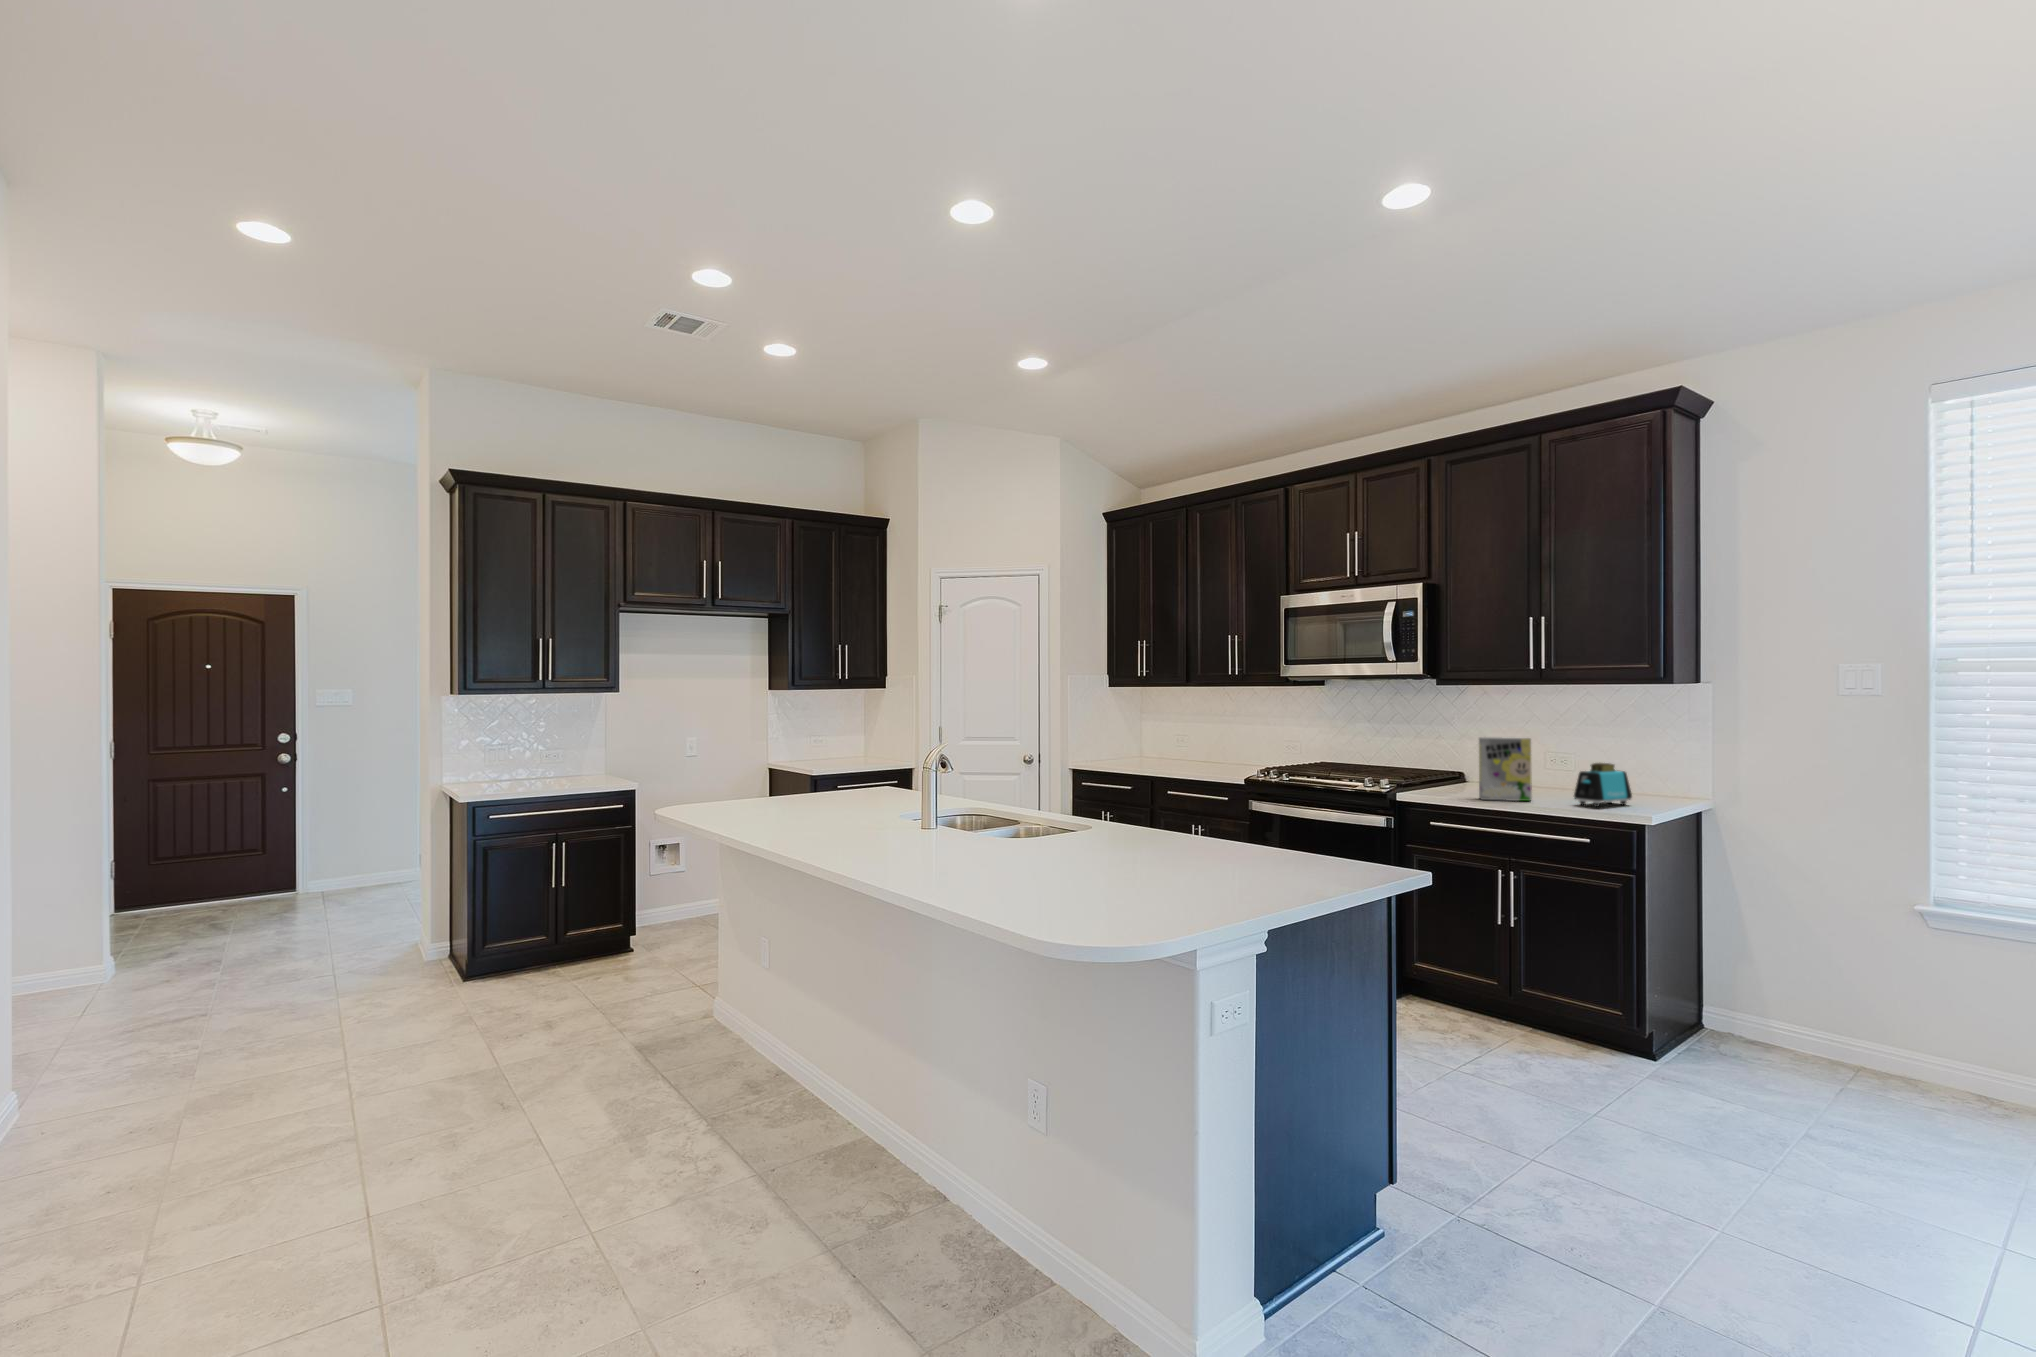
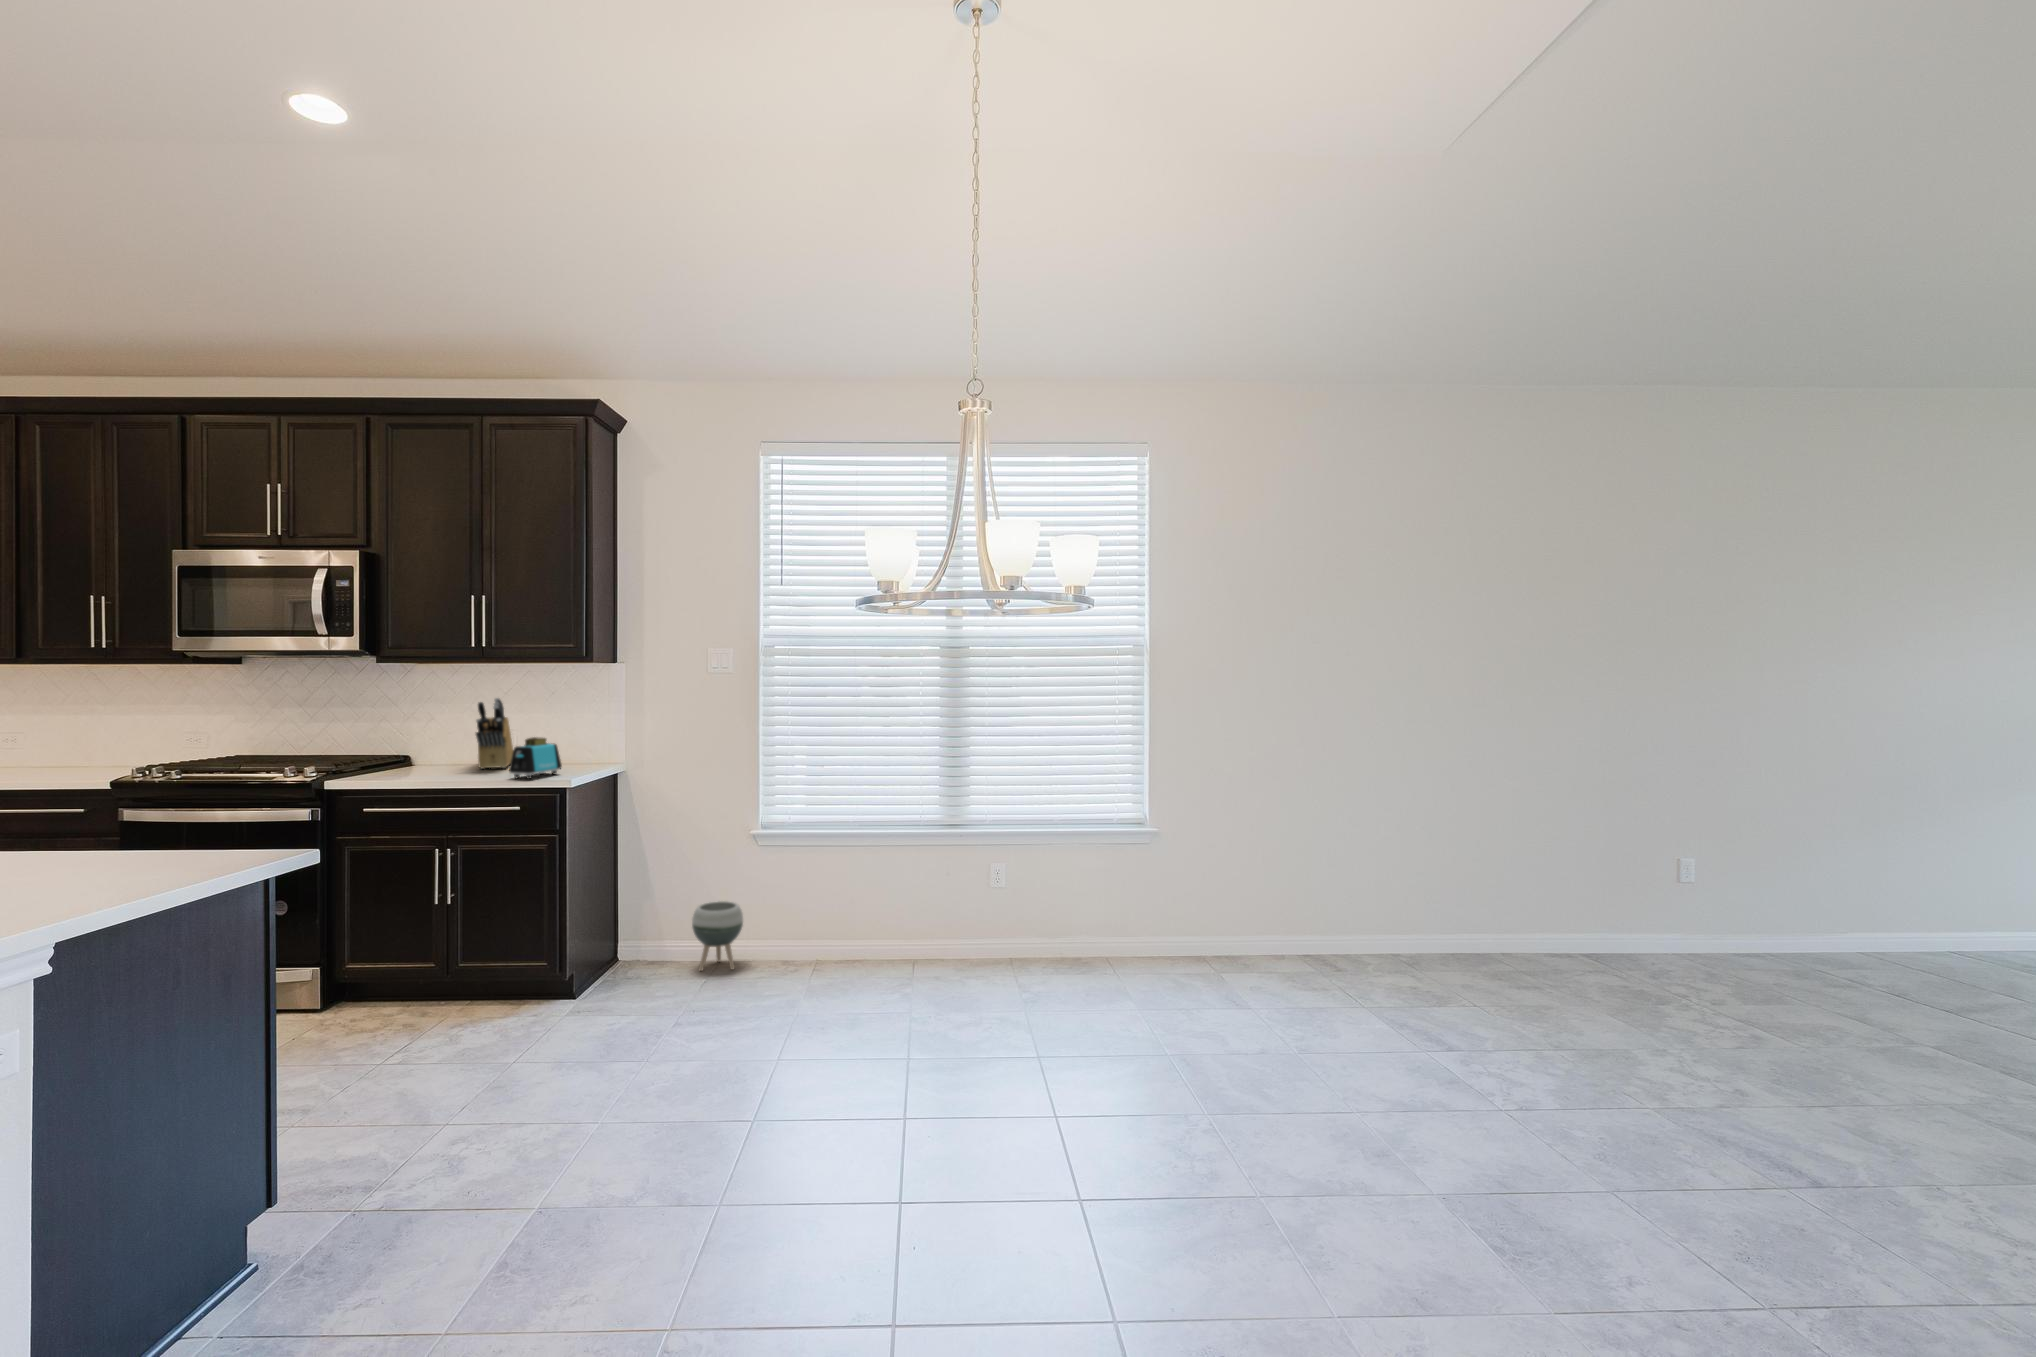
knife block: none [1535,719,1571,794] -> present [476,698,513,769]
cereal box: present [1479,737,1532,801] -> none [415,717,469,782]
planter: none [1811,987,1895,1085] -> present [692,901,743,971]

